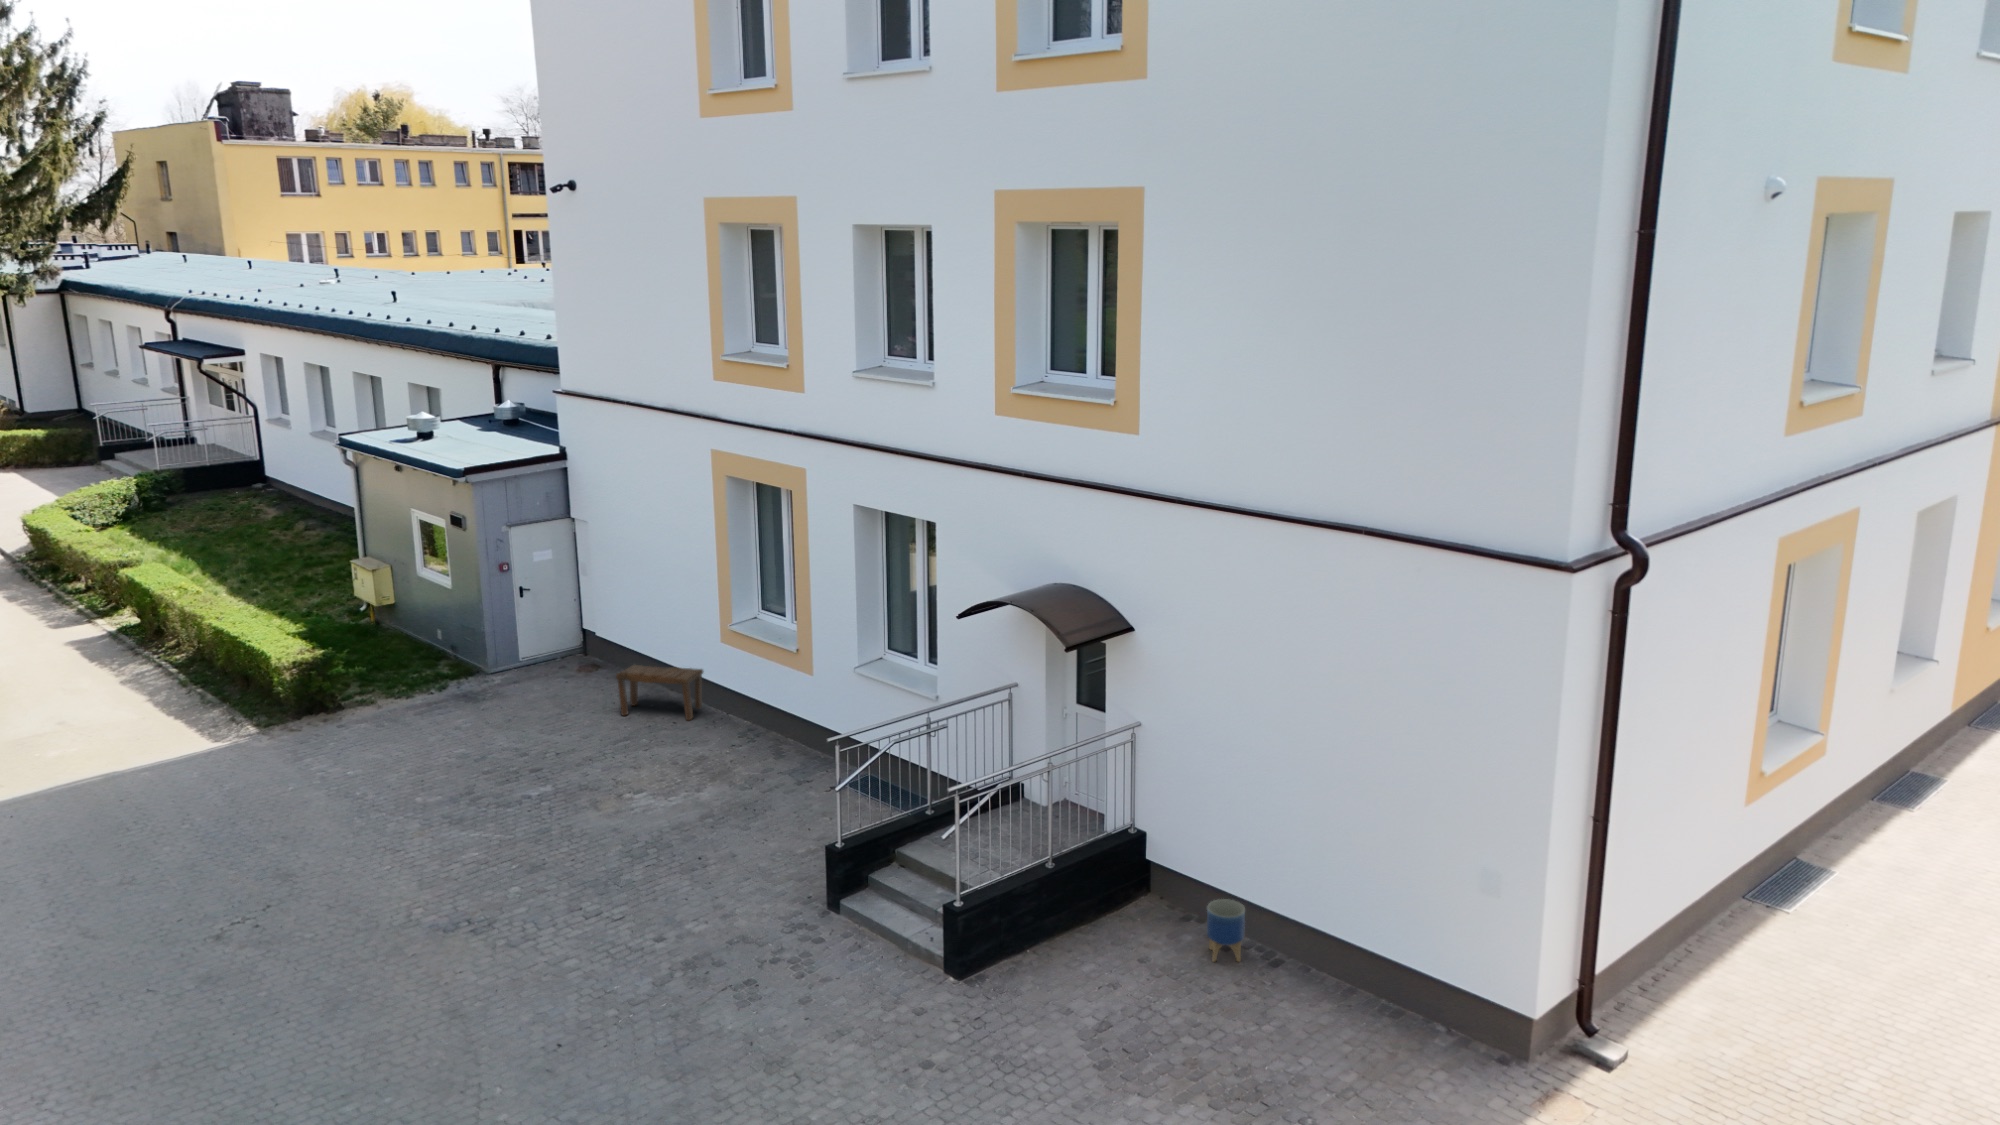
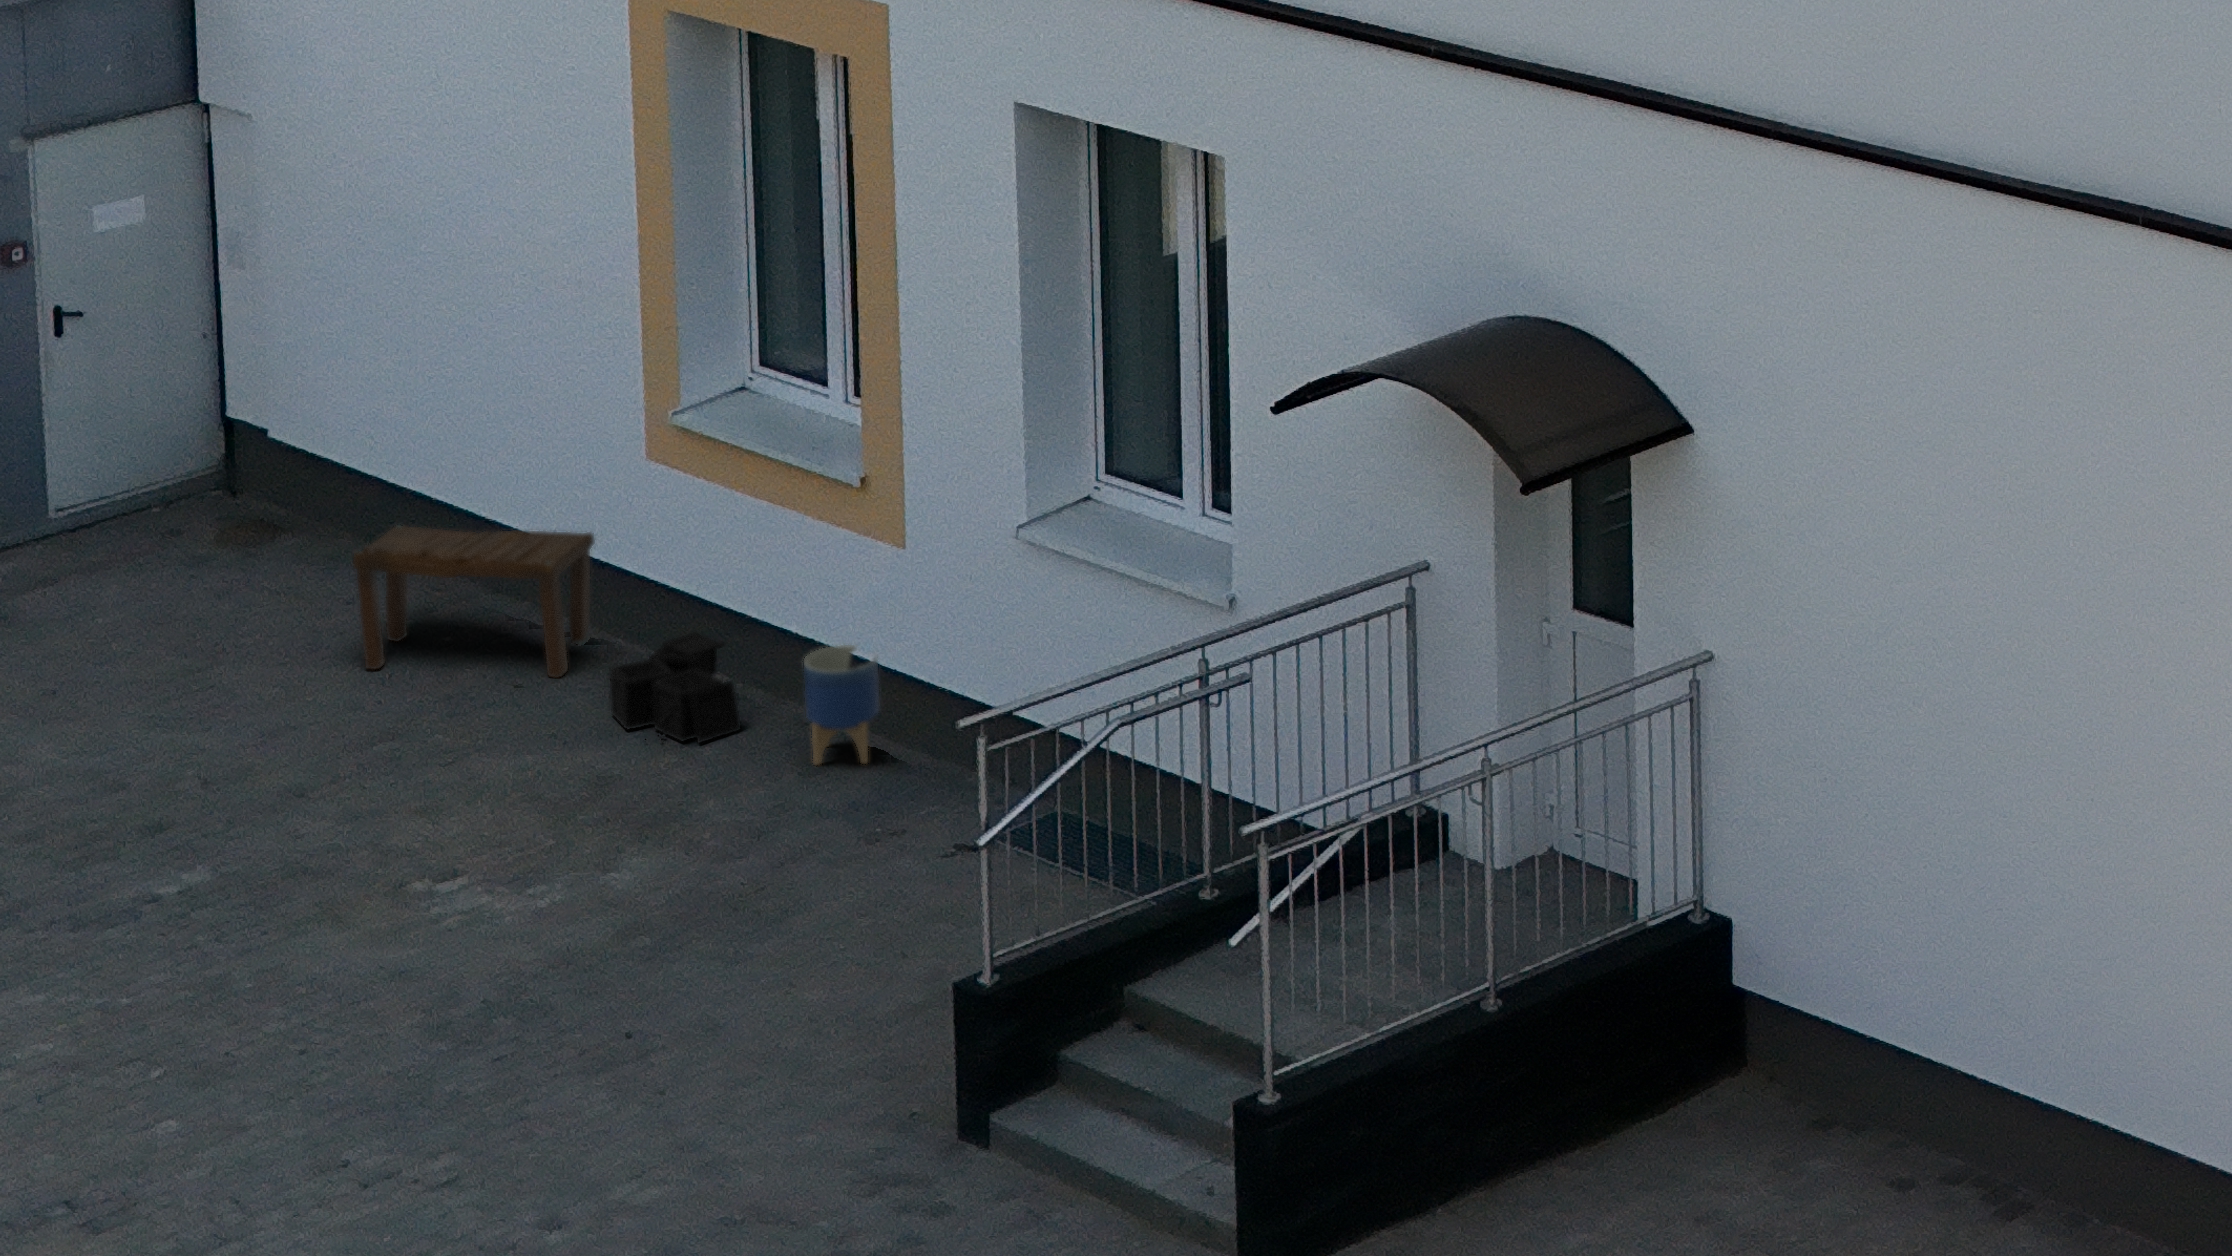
storage bin: none [706,705,754,746] -> present [610,631,741,742]
planter: present [1207,899,1245,962] -> present [804,645,879,765]

